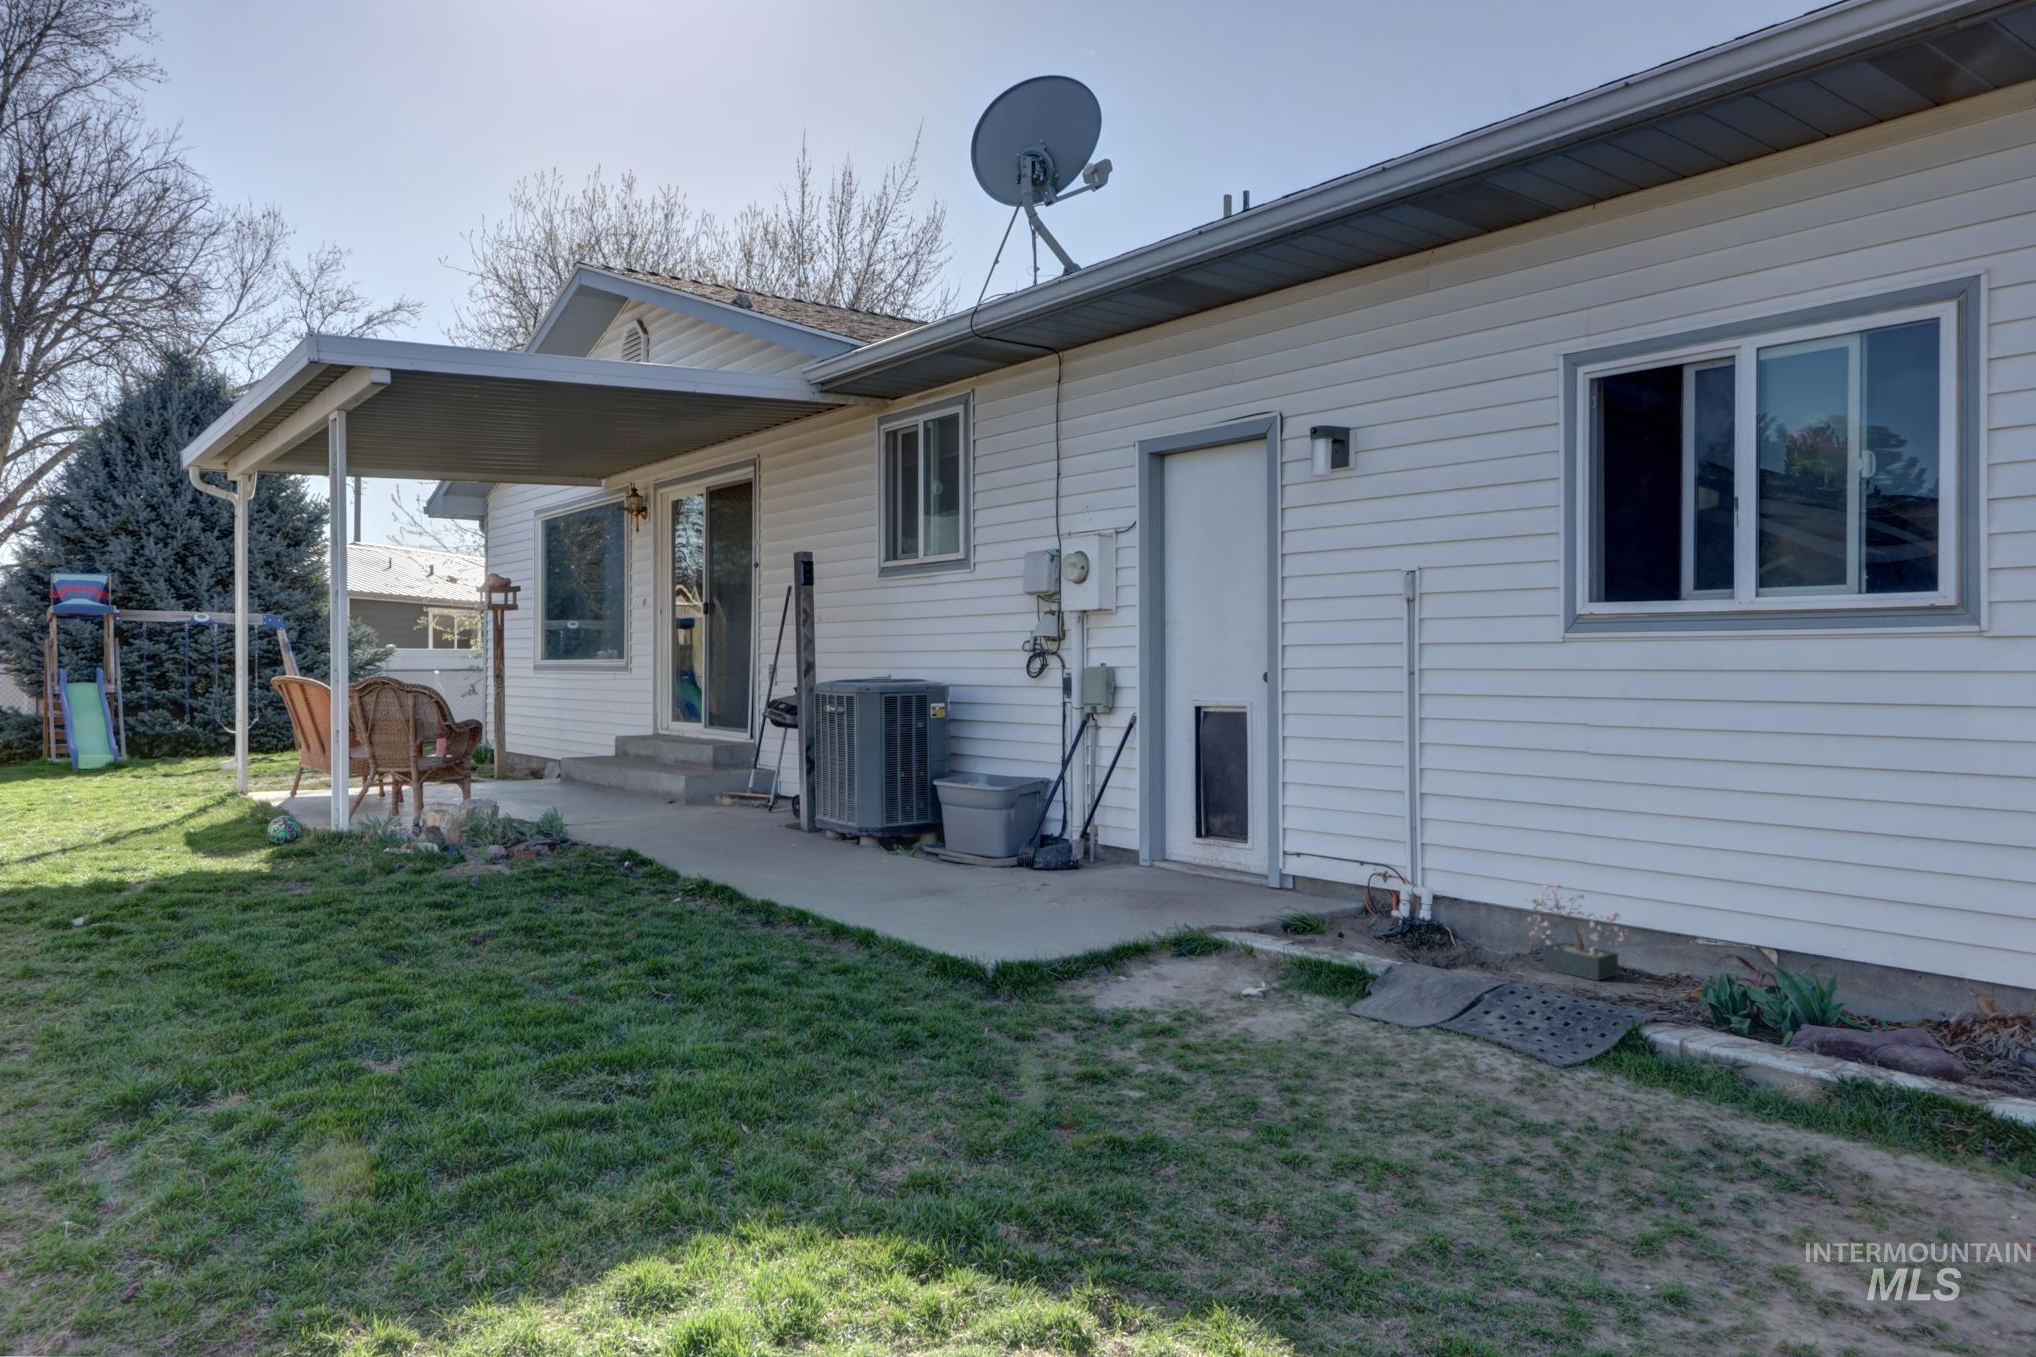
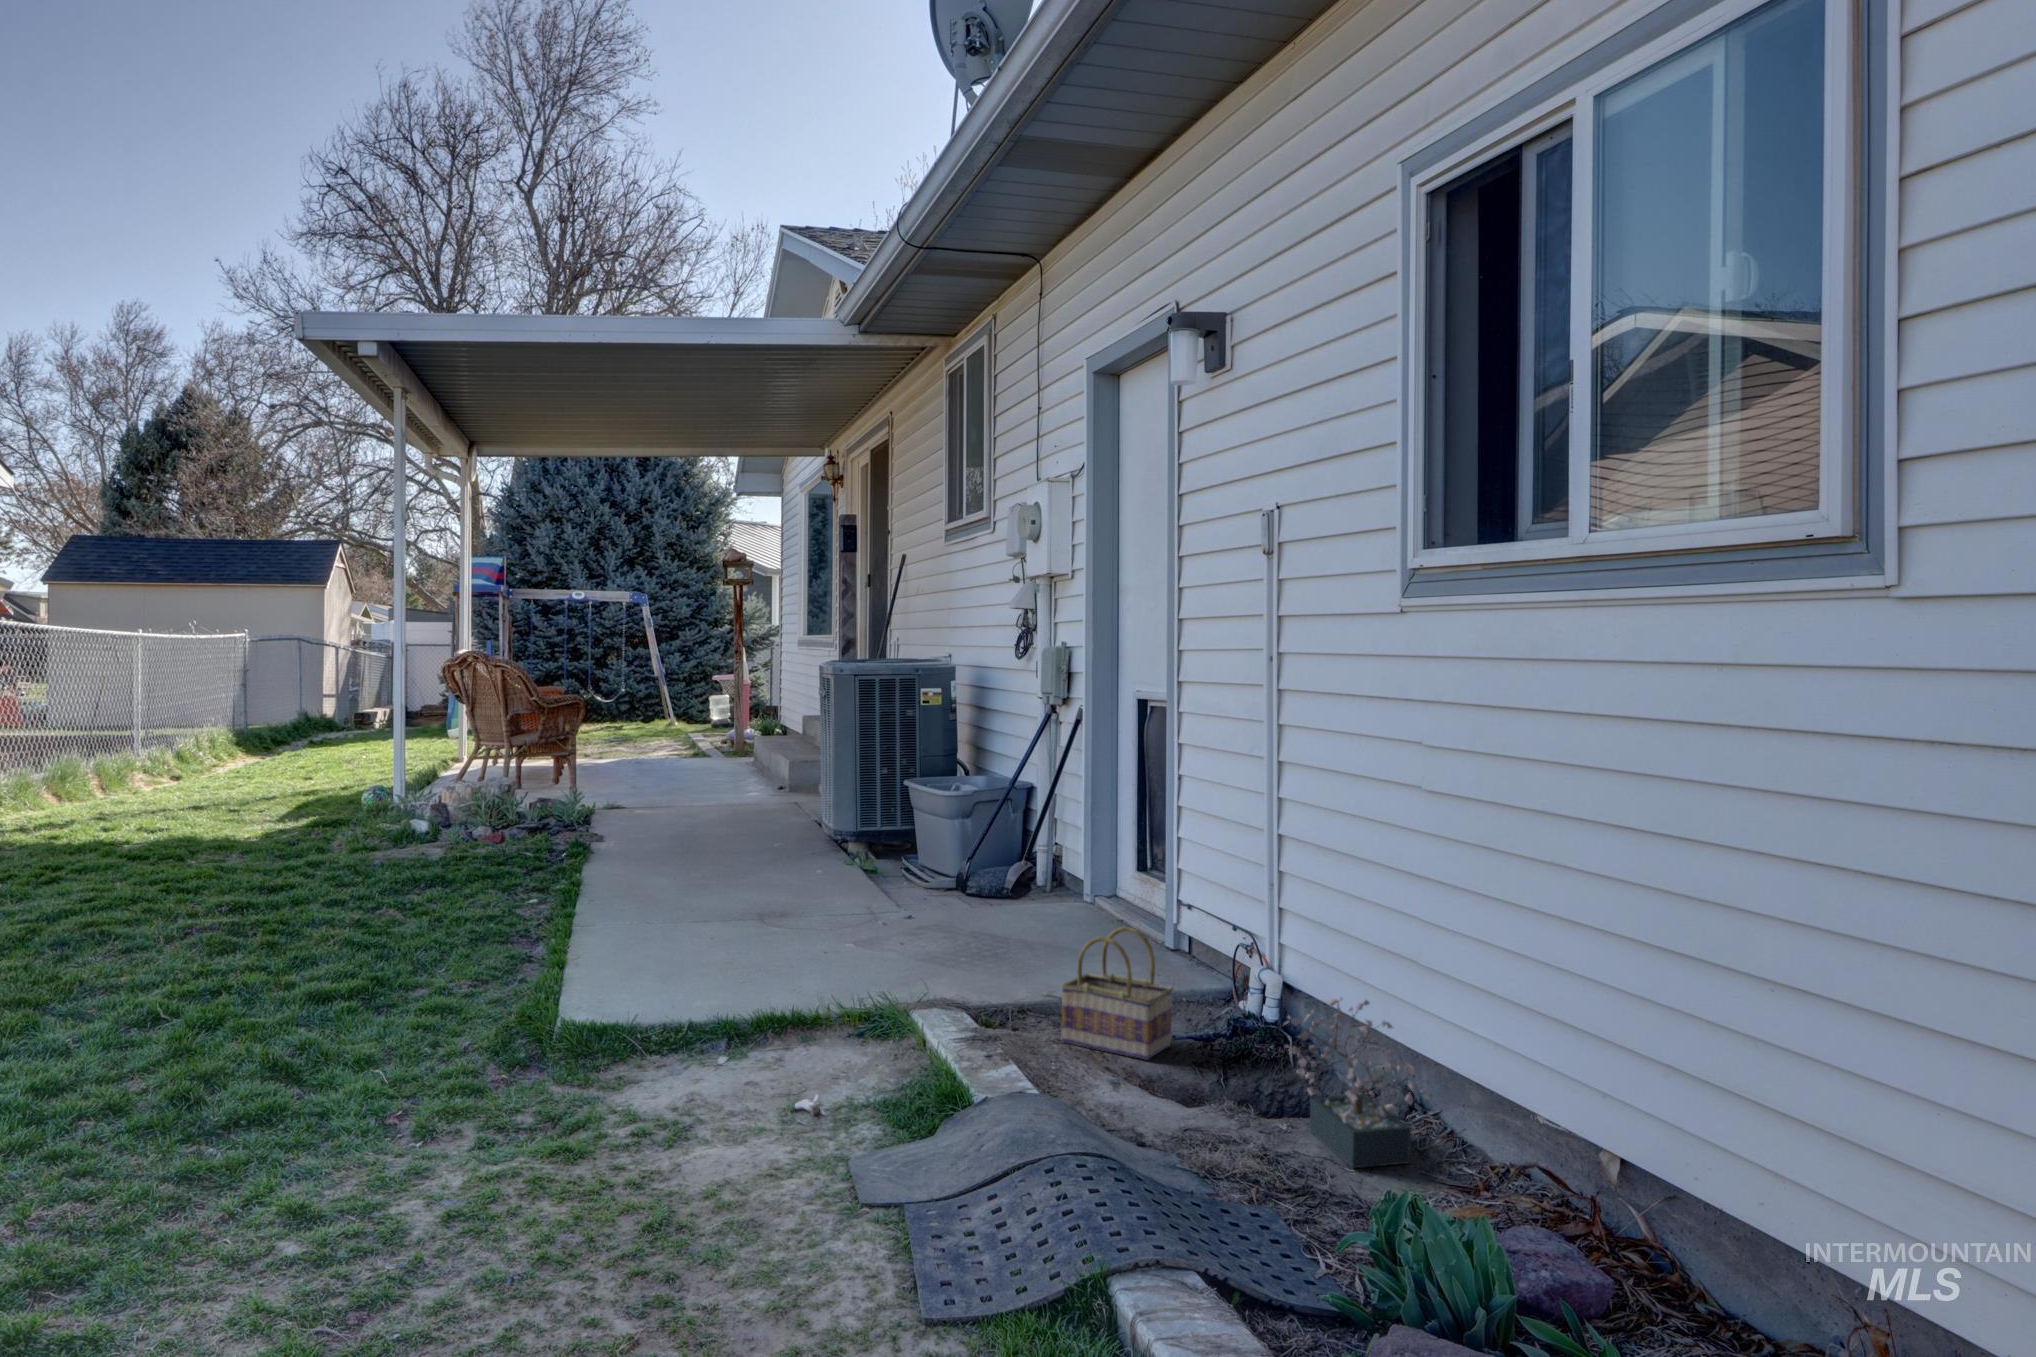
basket: none [1318,860,1394,946] -> present [1061,926,1173,1059]

